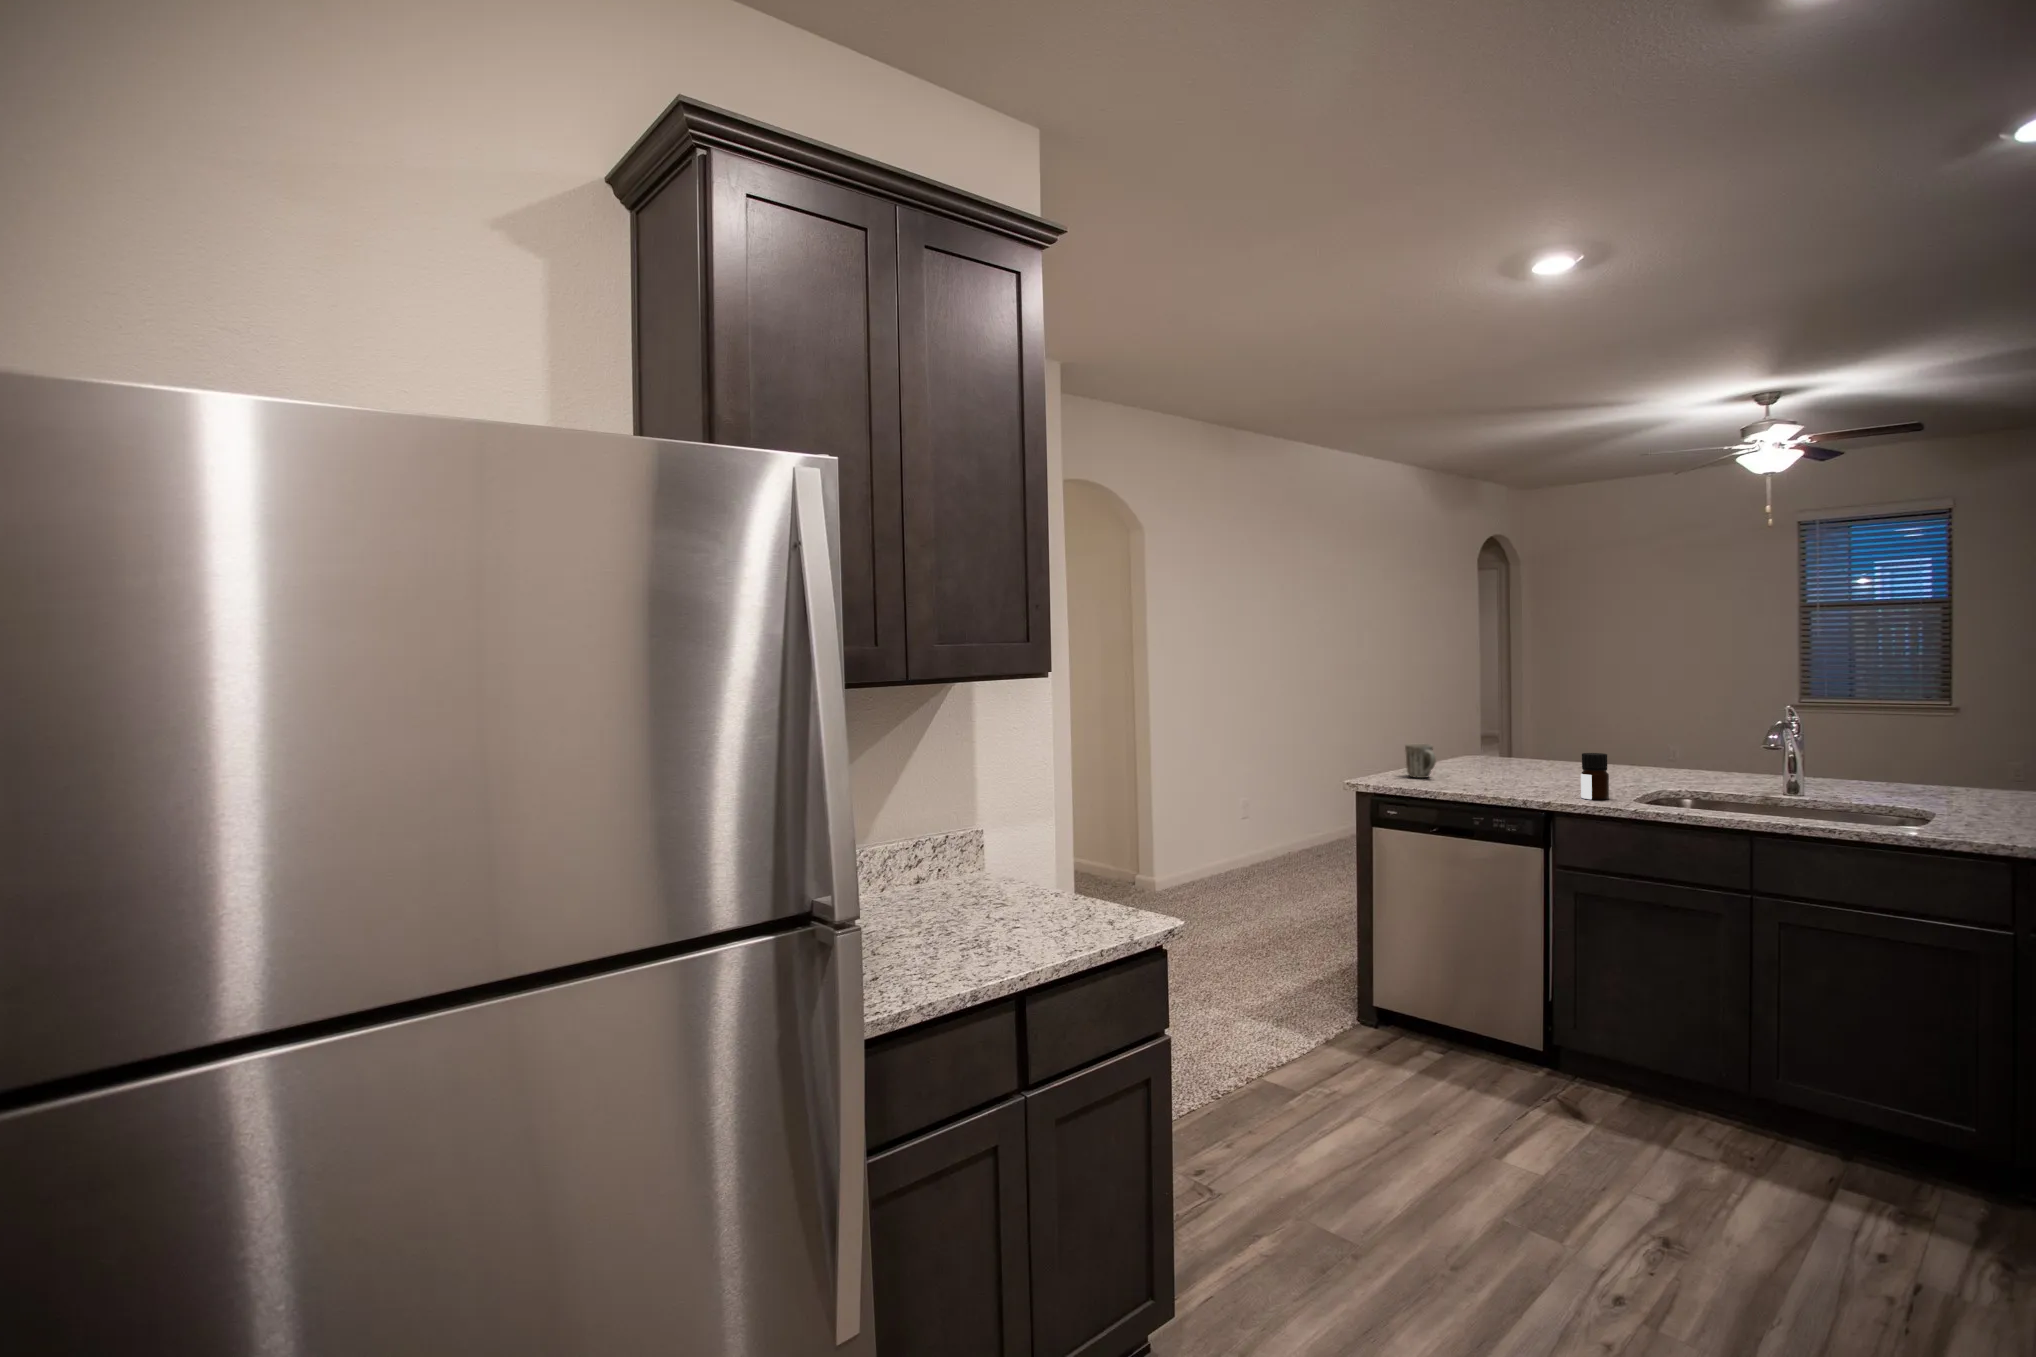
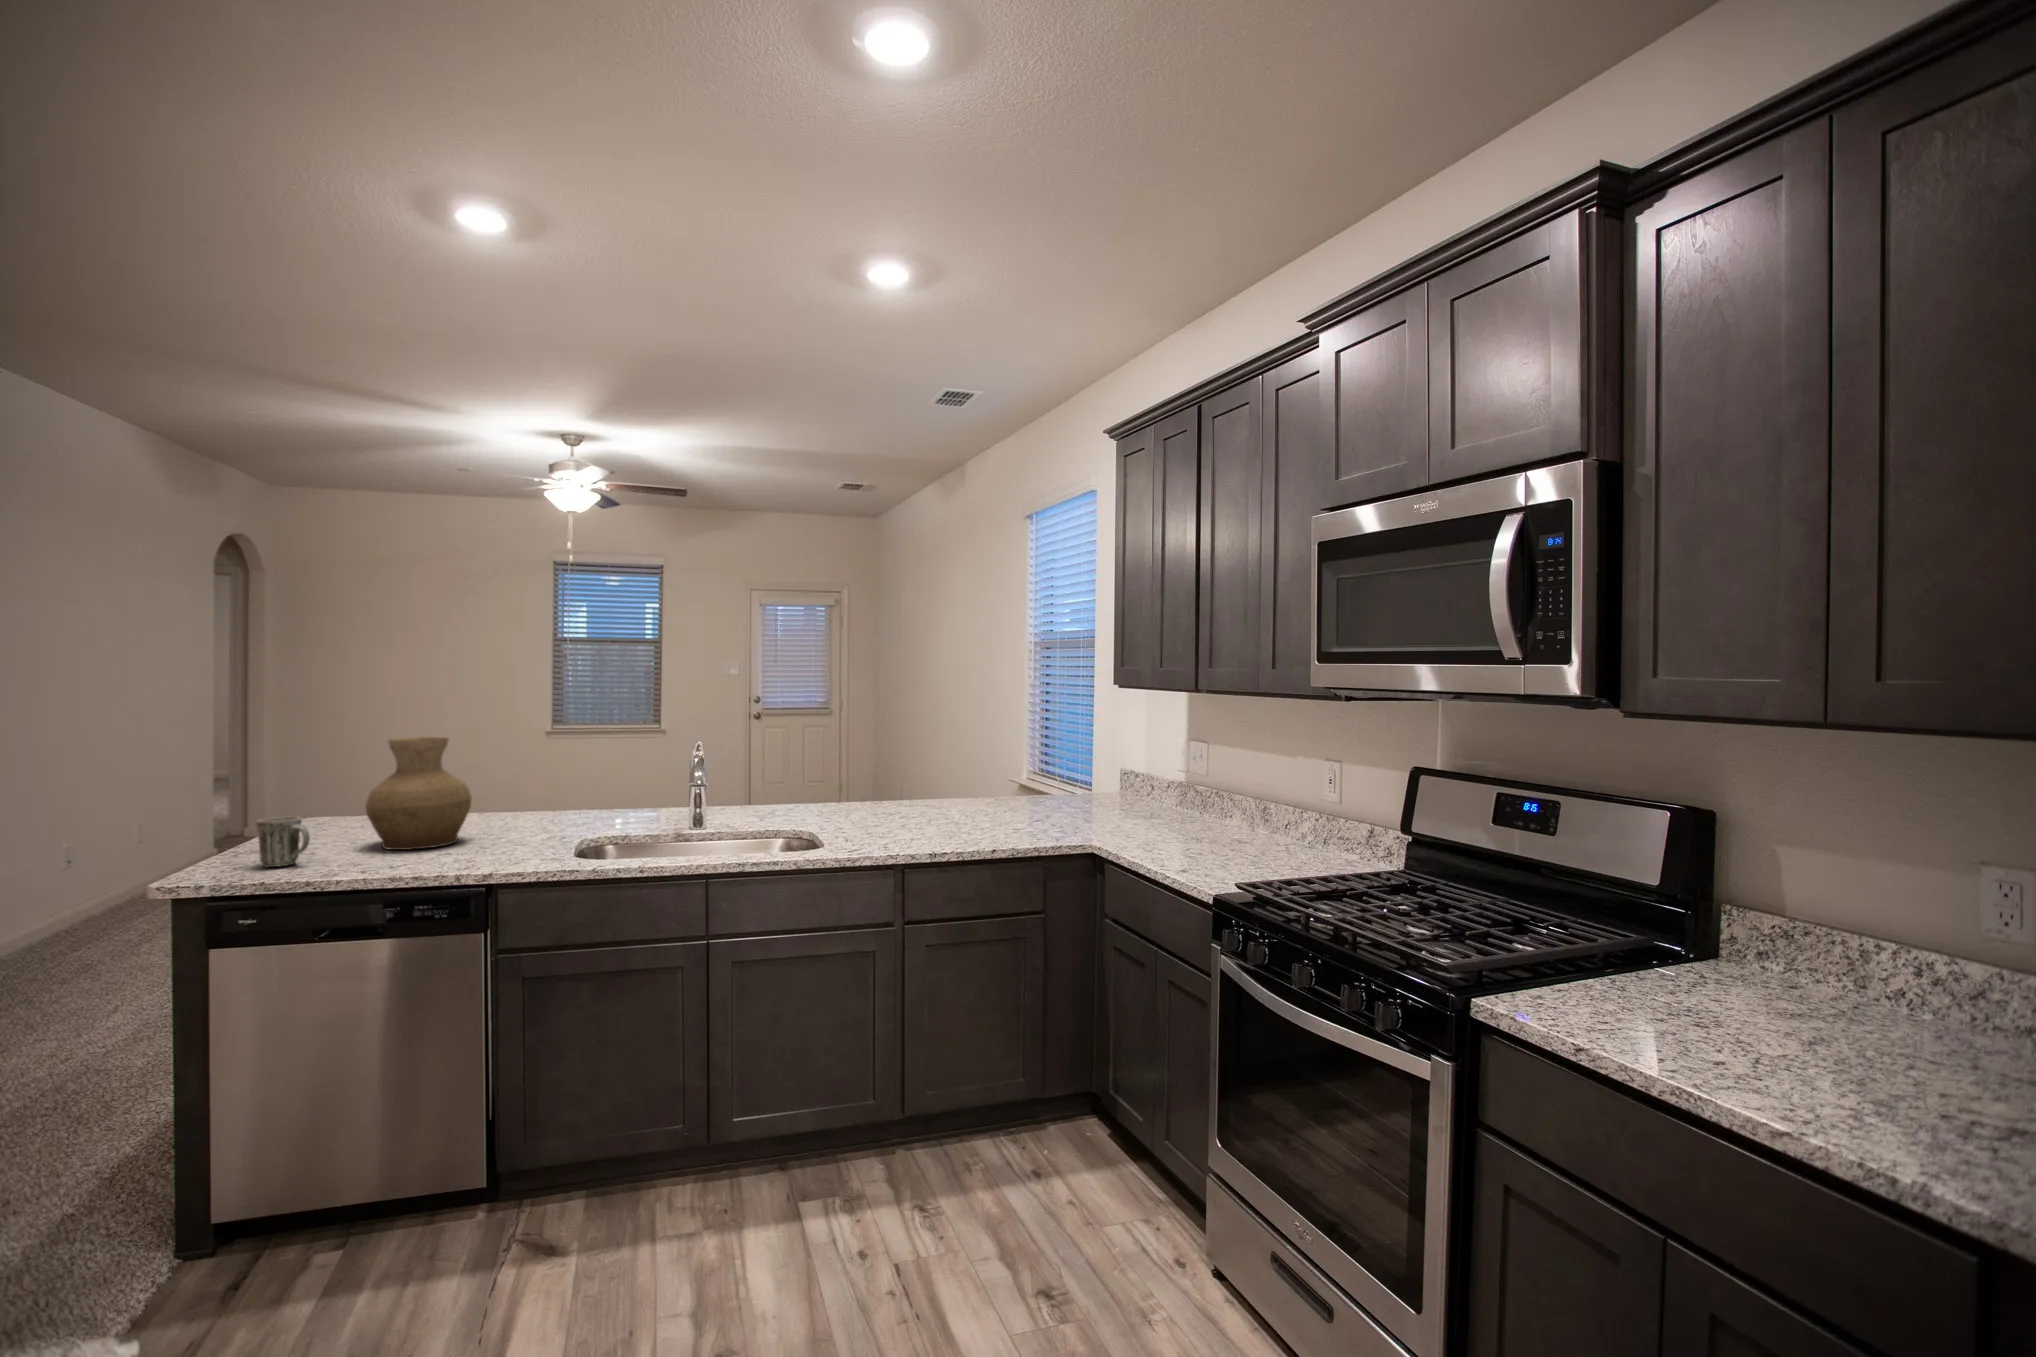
vase: none [1481,693,1562,780] -> present [366,737,472,850]
bottle: present [1581,753,1609,800] -> none [520,804,552,861]

